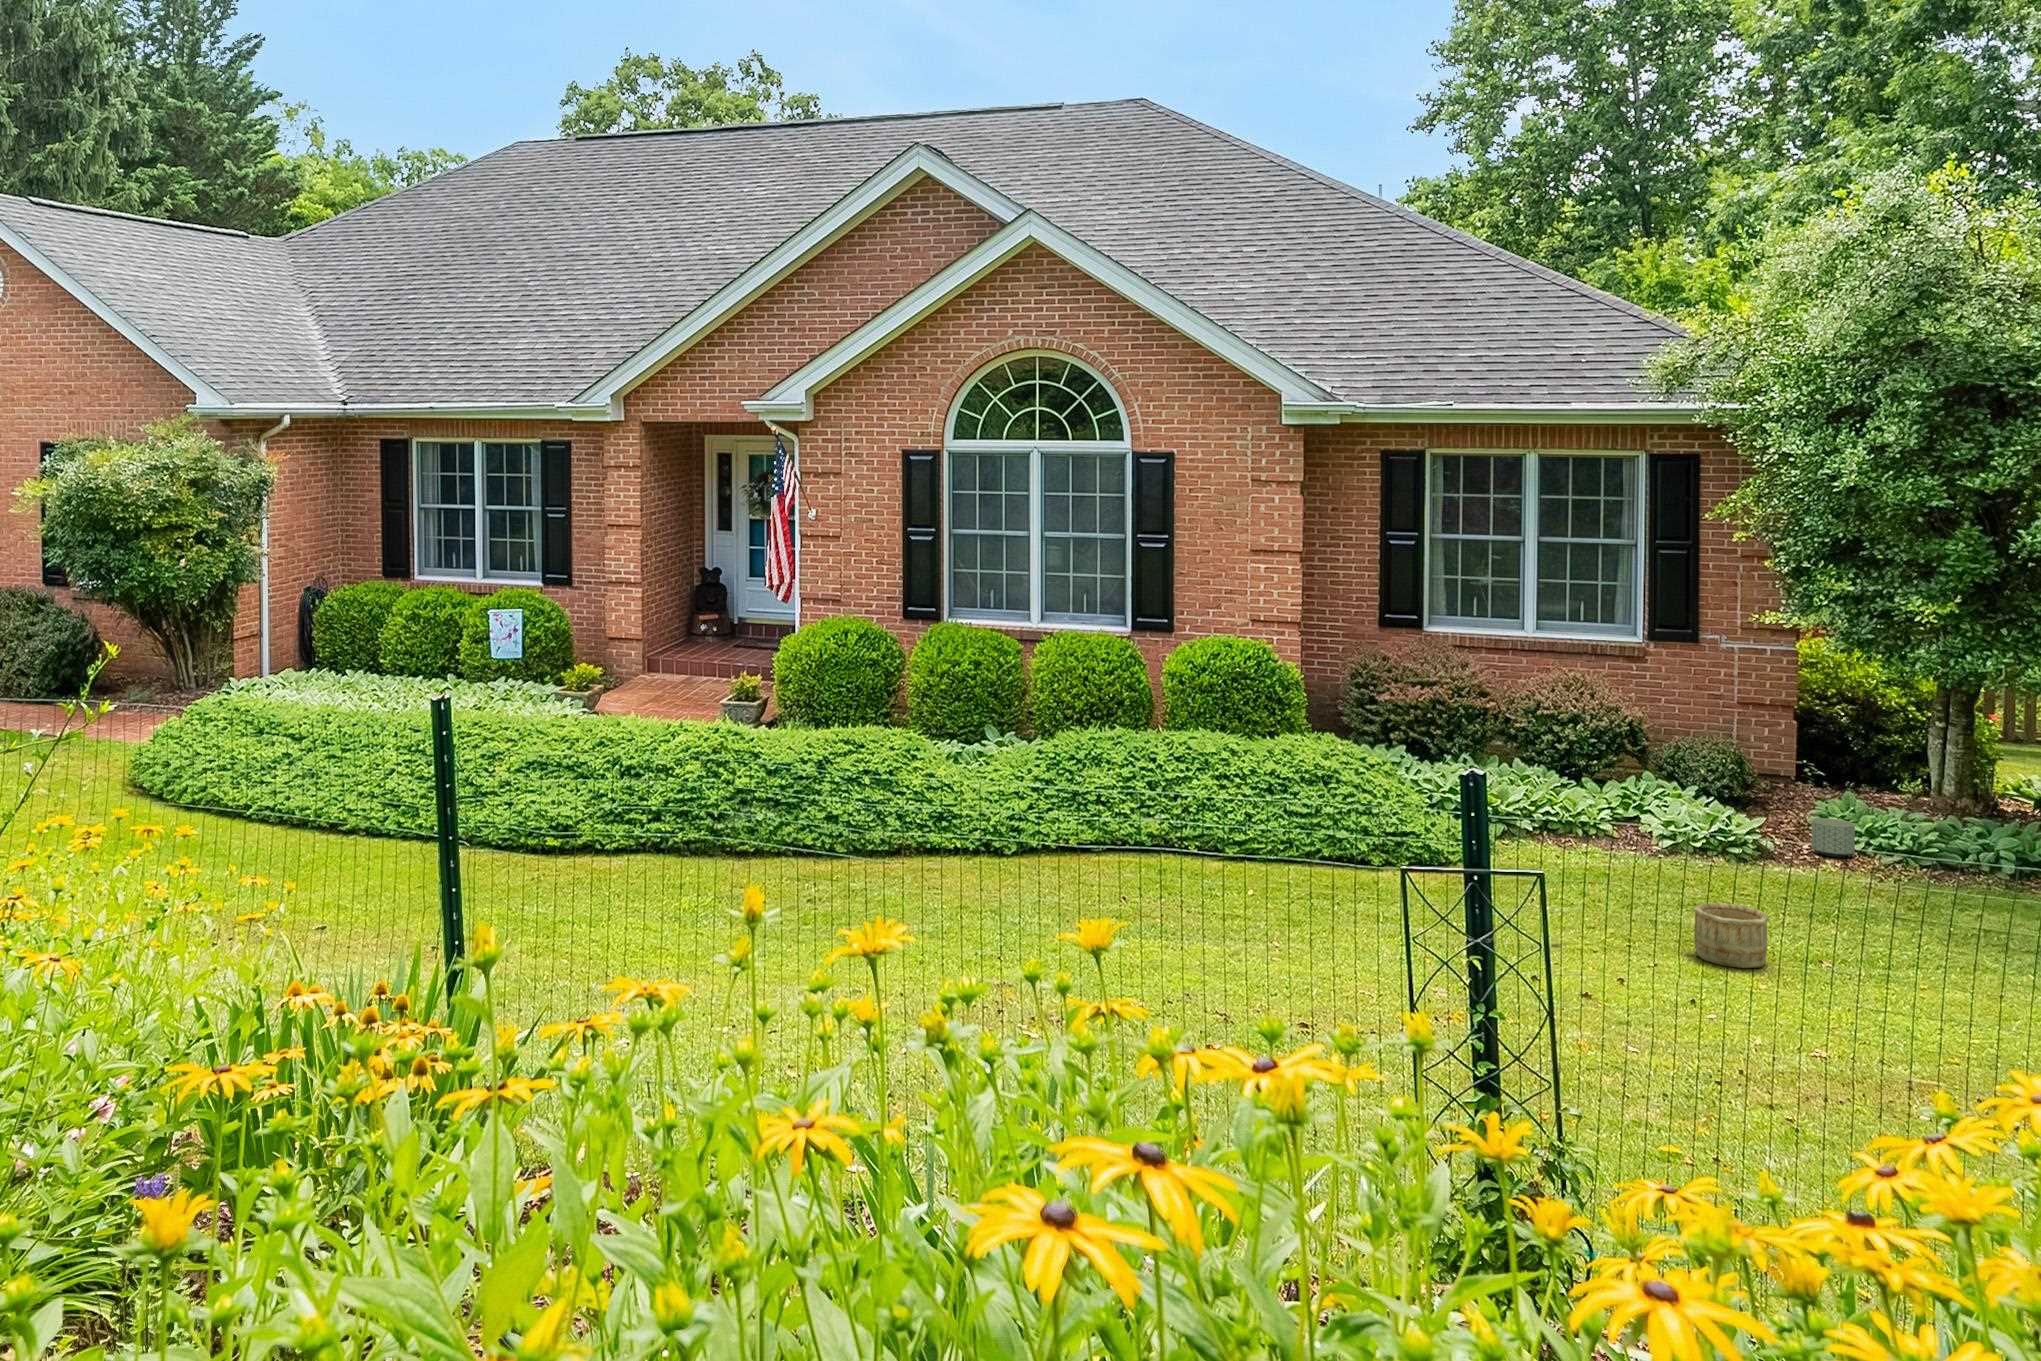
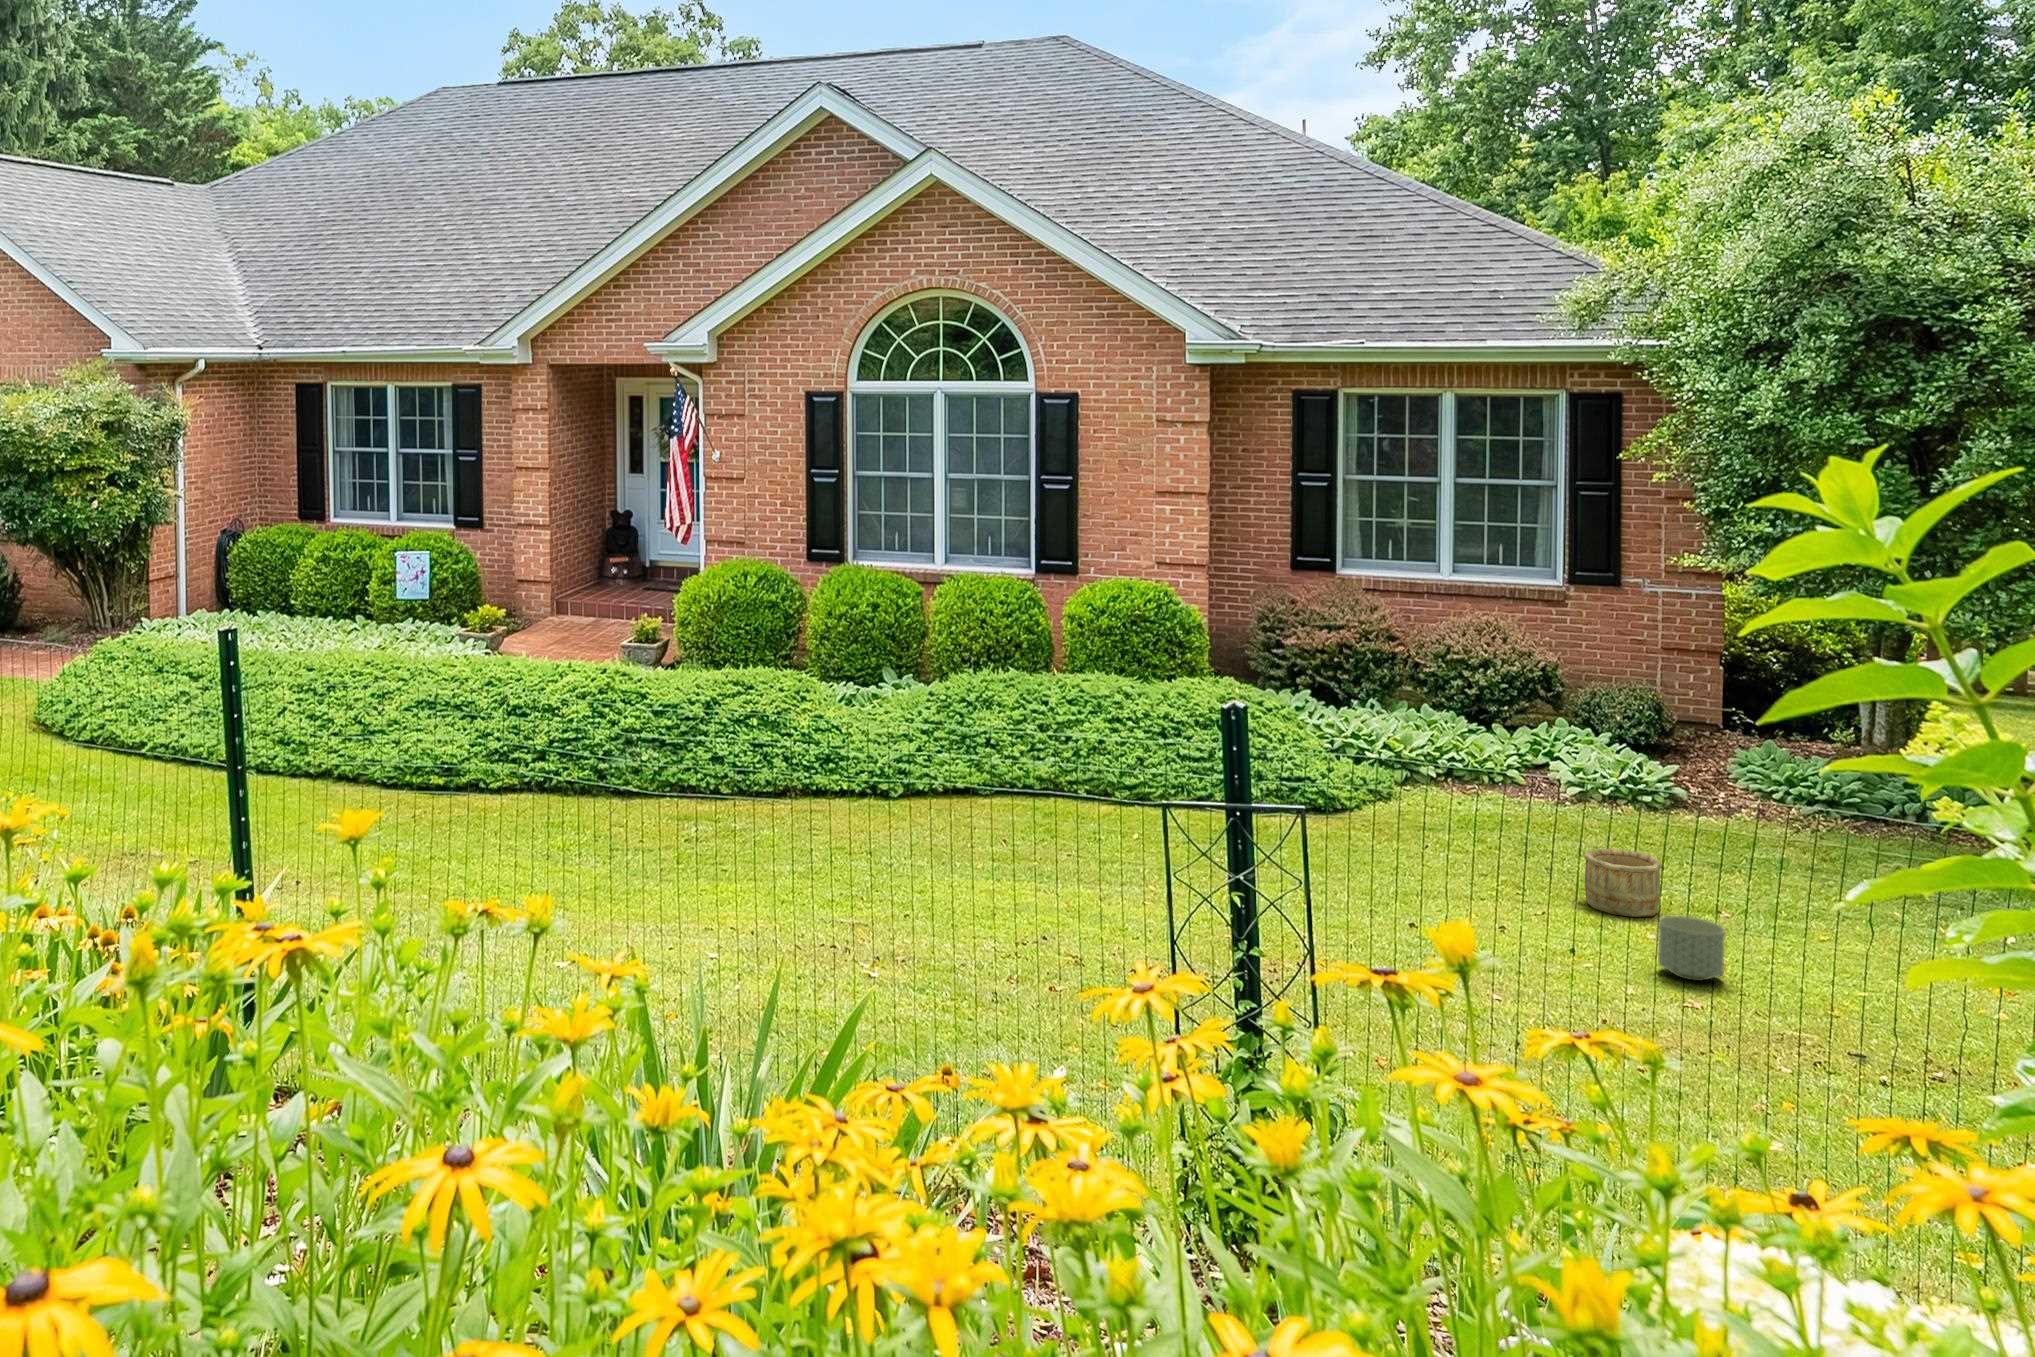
planter: present [1811,818,1855,857] -> present [1658,916,1725,981]

